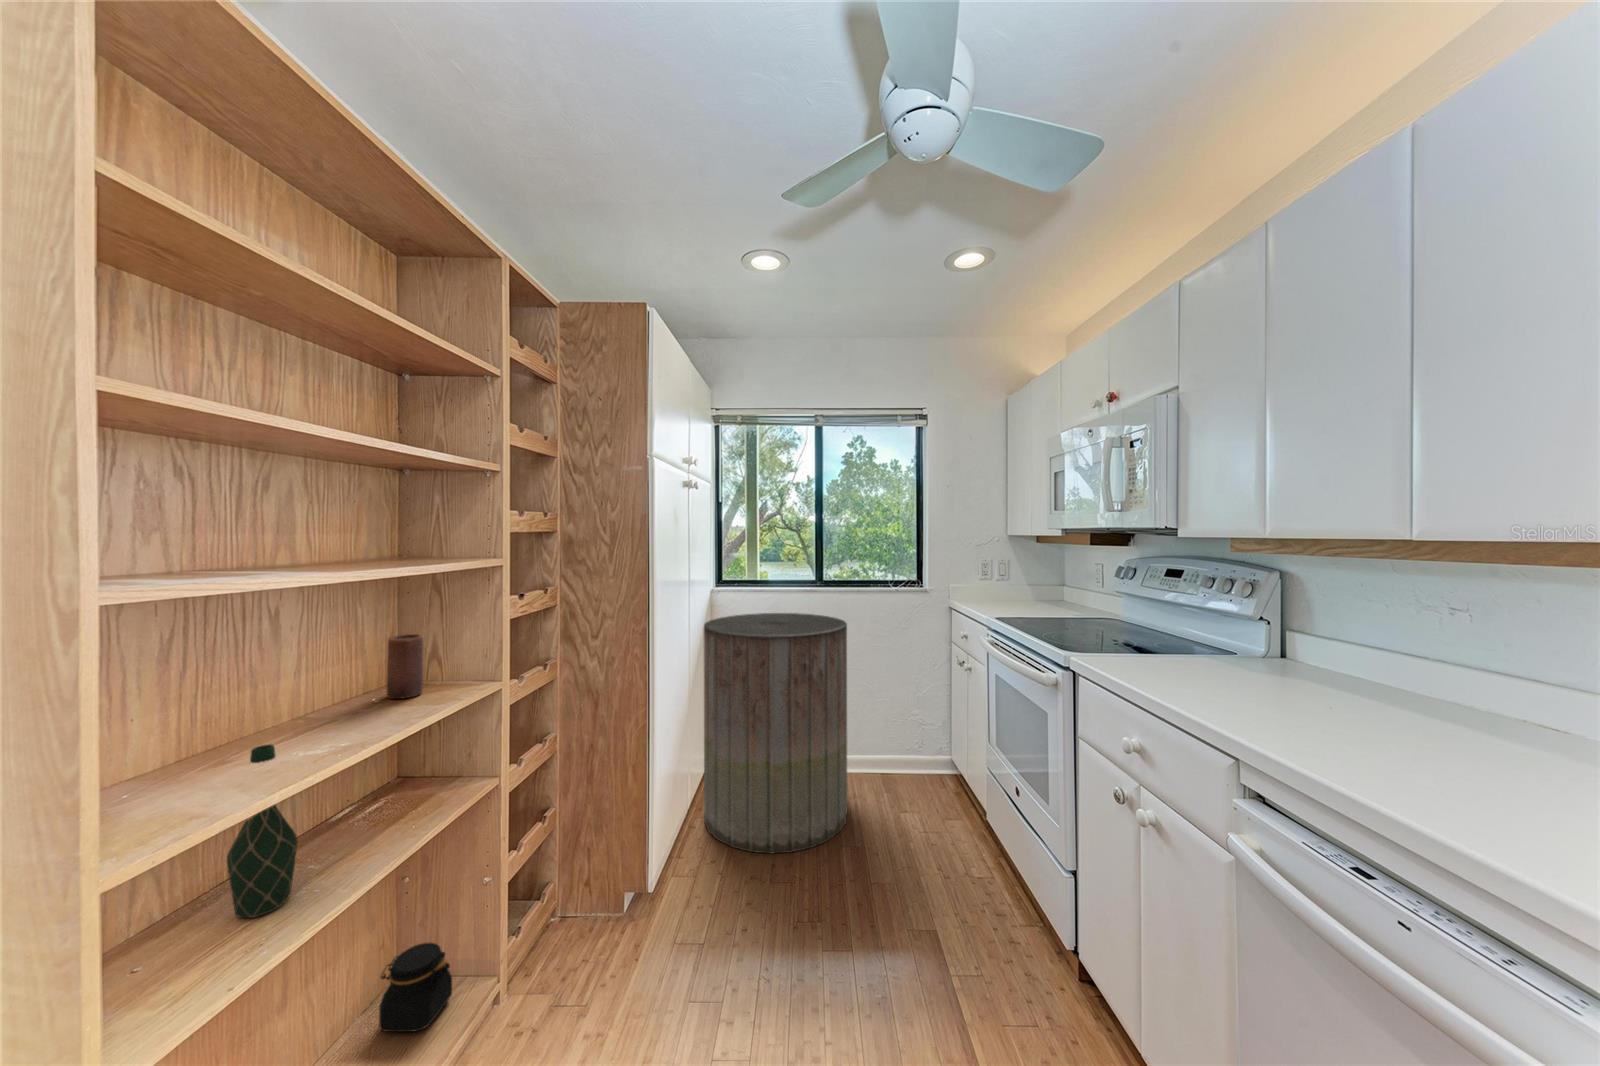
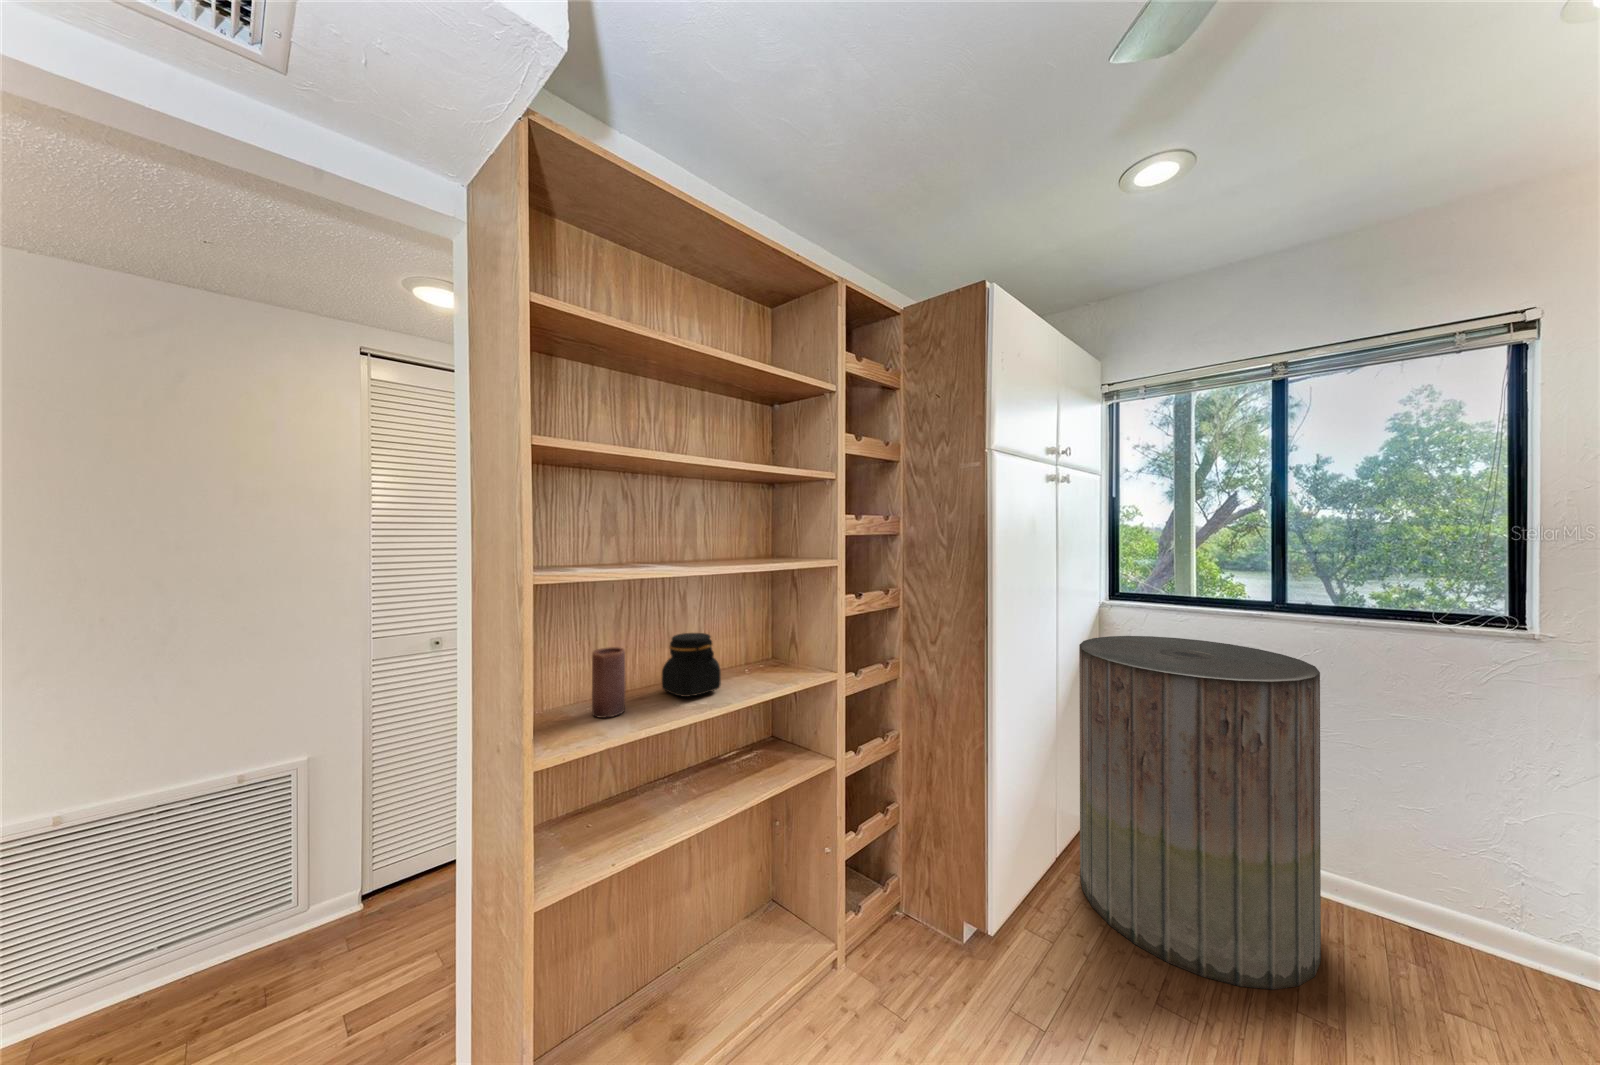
candle: present [387,634,423,699] -> present [592,647,626,718]
wine bottle: present [227,744,298,918] -> none [631,693,670,820]
jar: present [379,943,452,1032] -> present [662,633,721,697]

